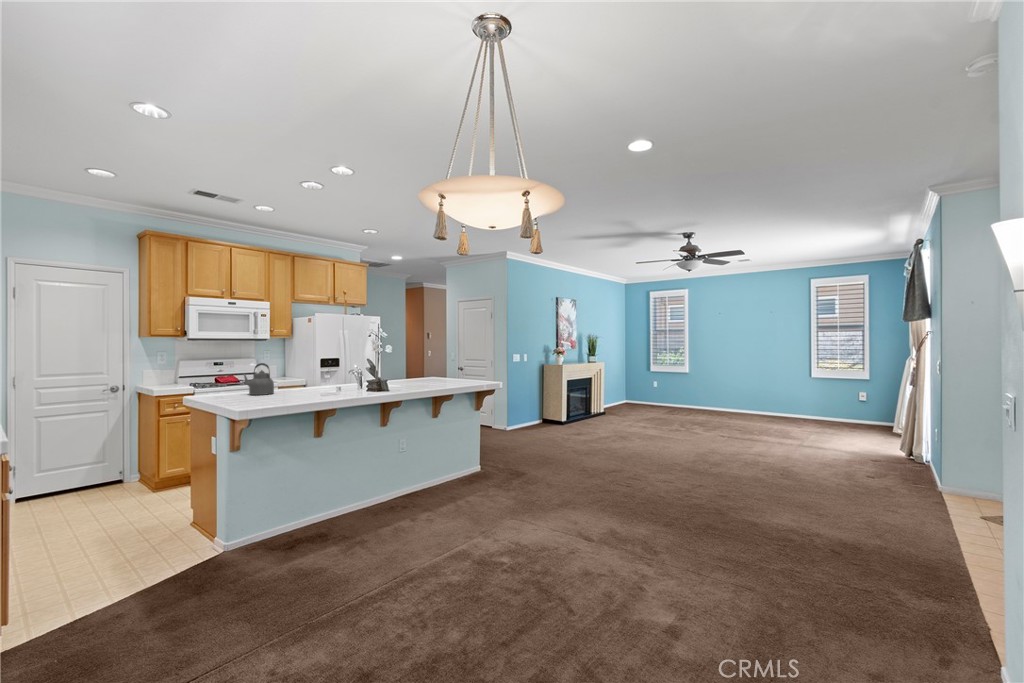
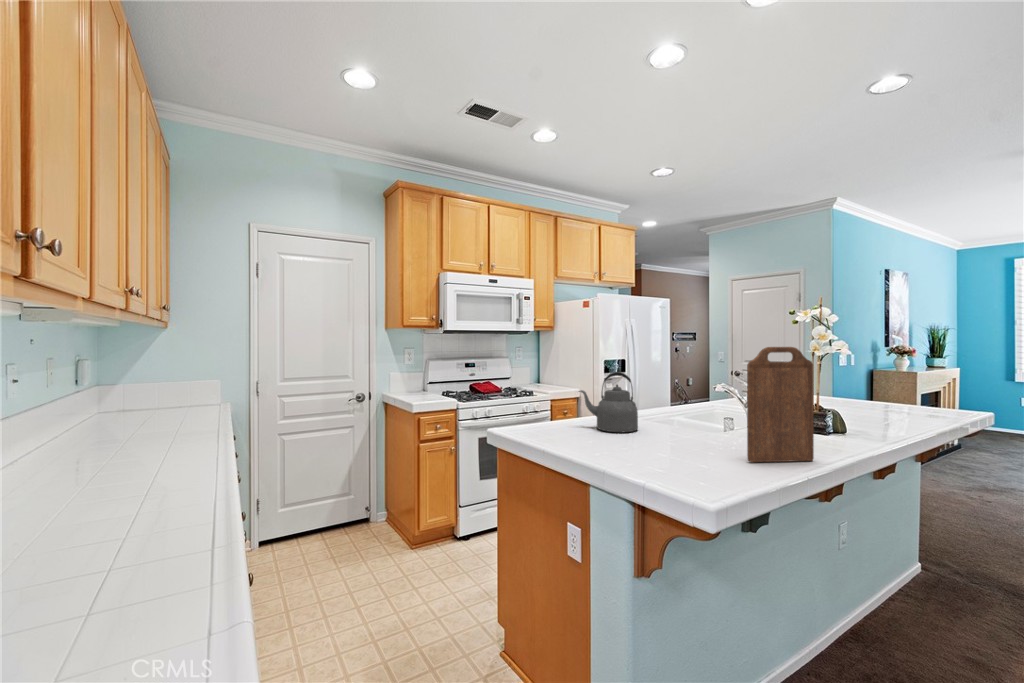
cutting board: none [290,349,323,400] -> present [747,347,814,462]

